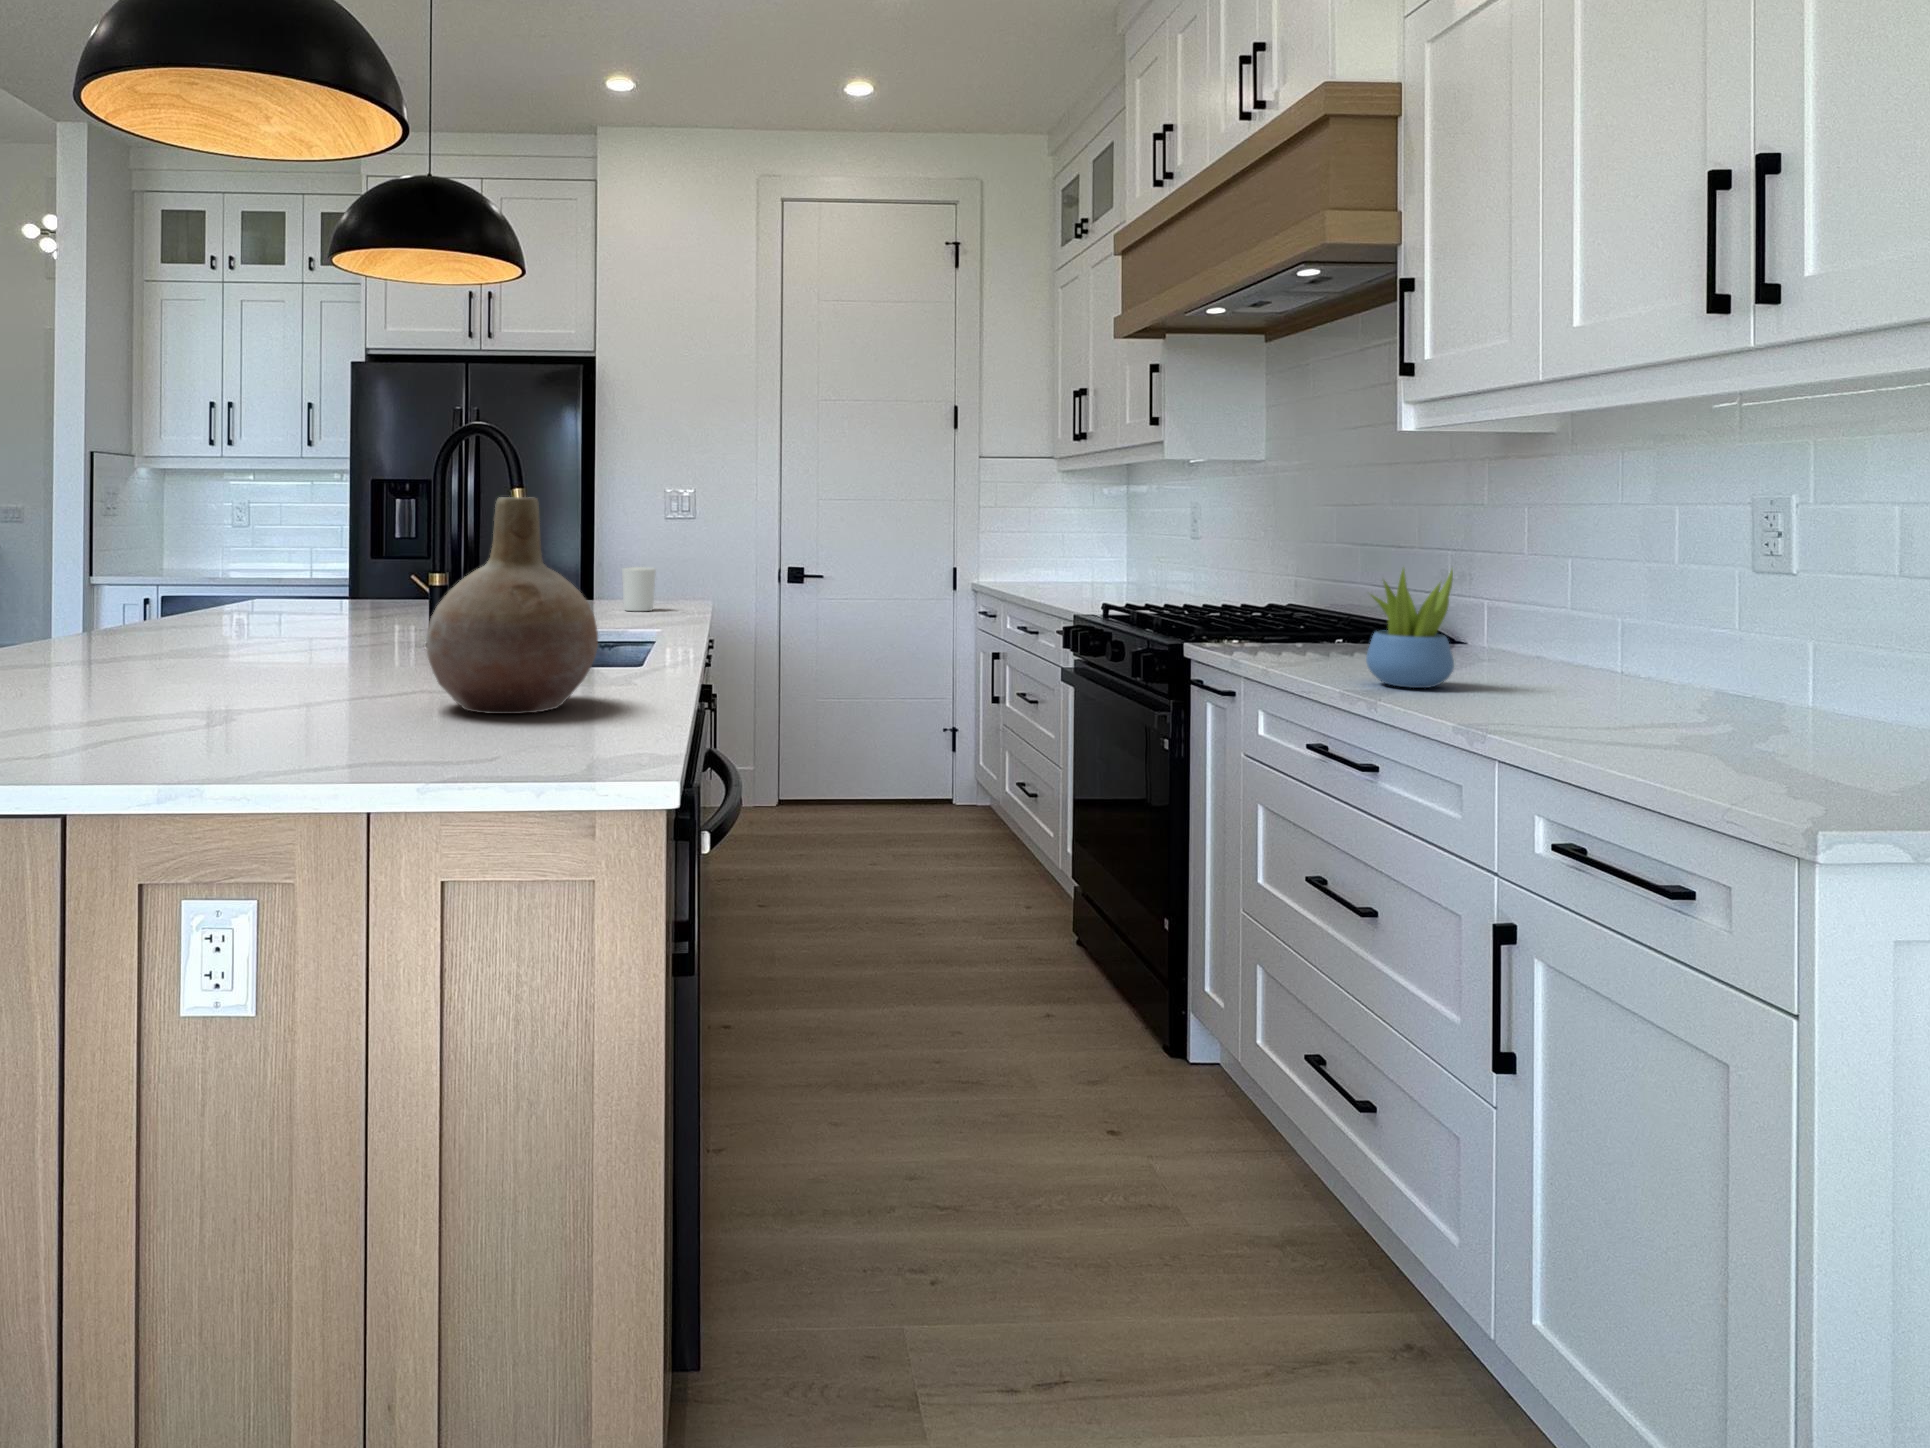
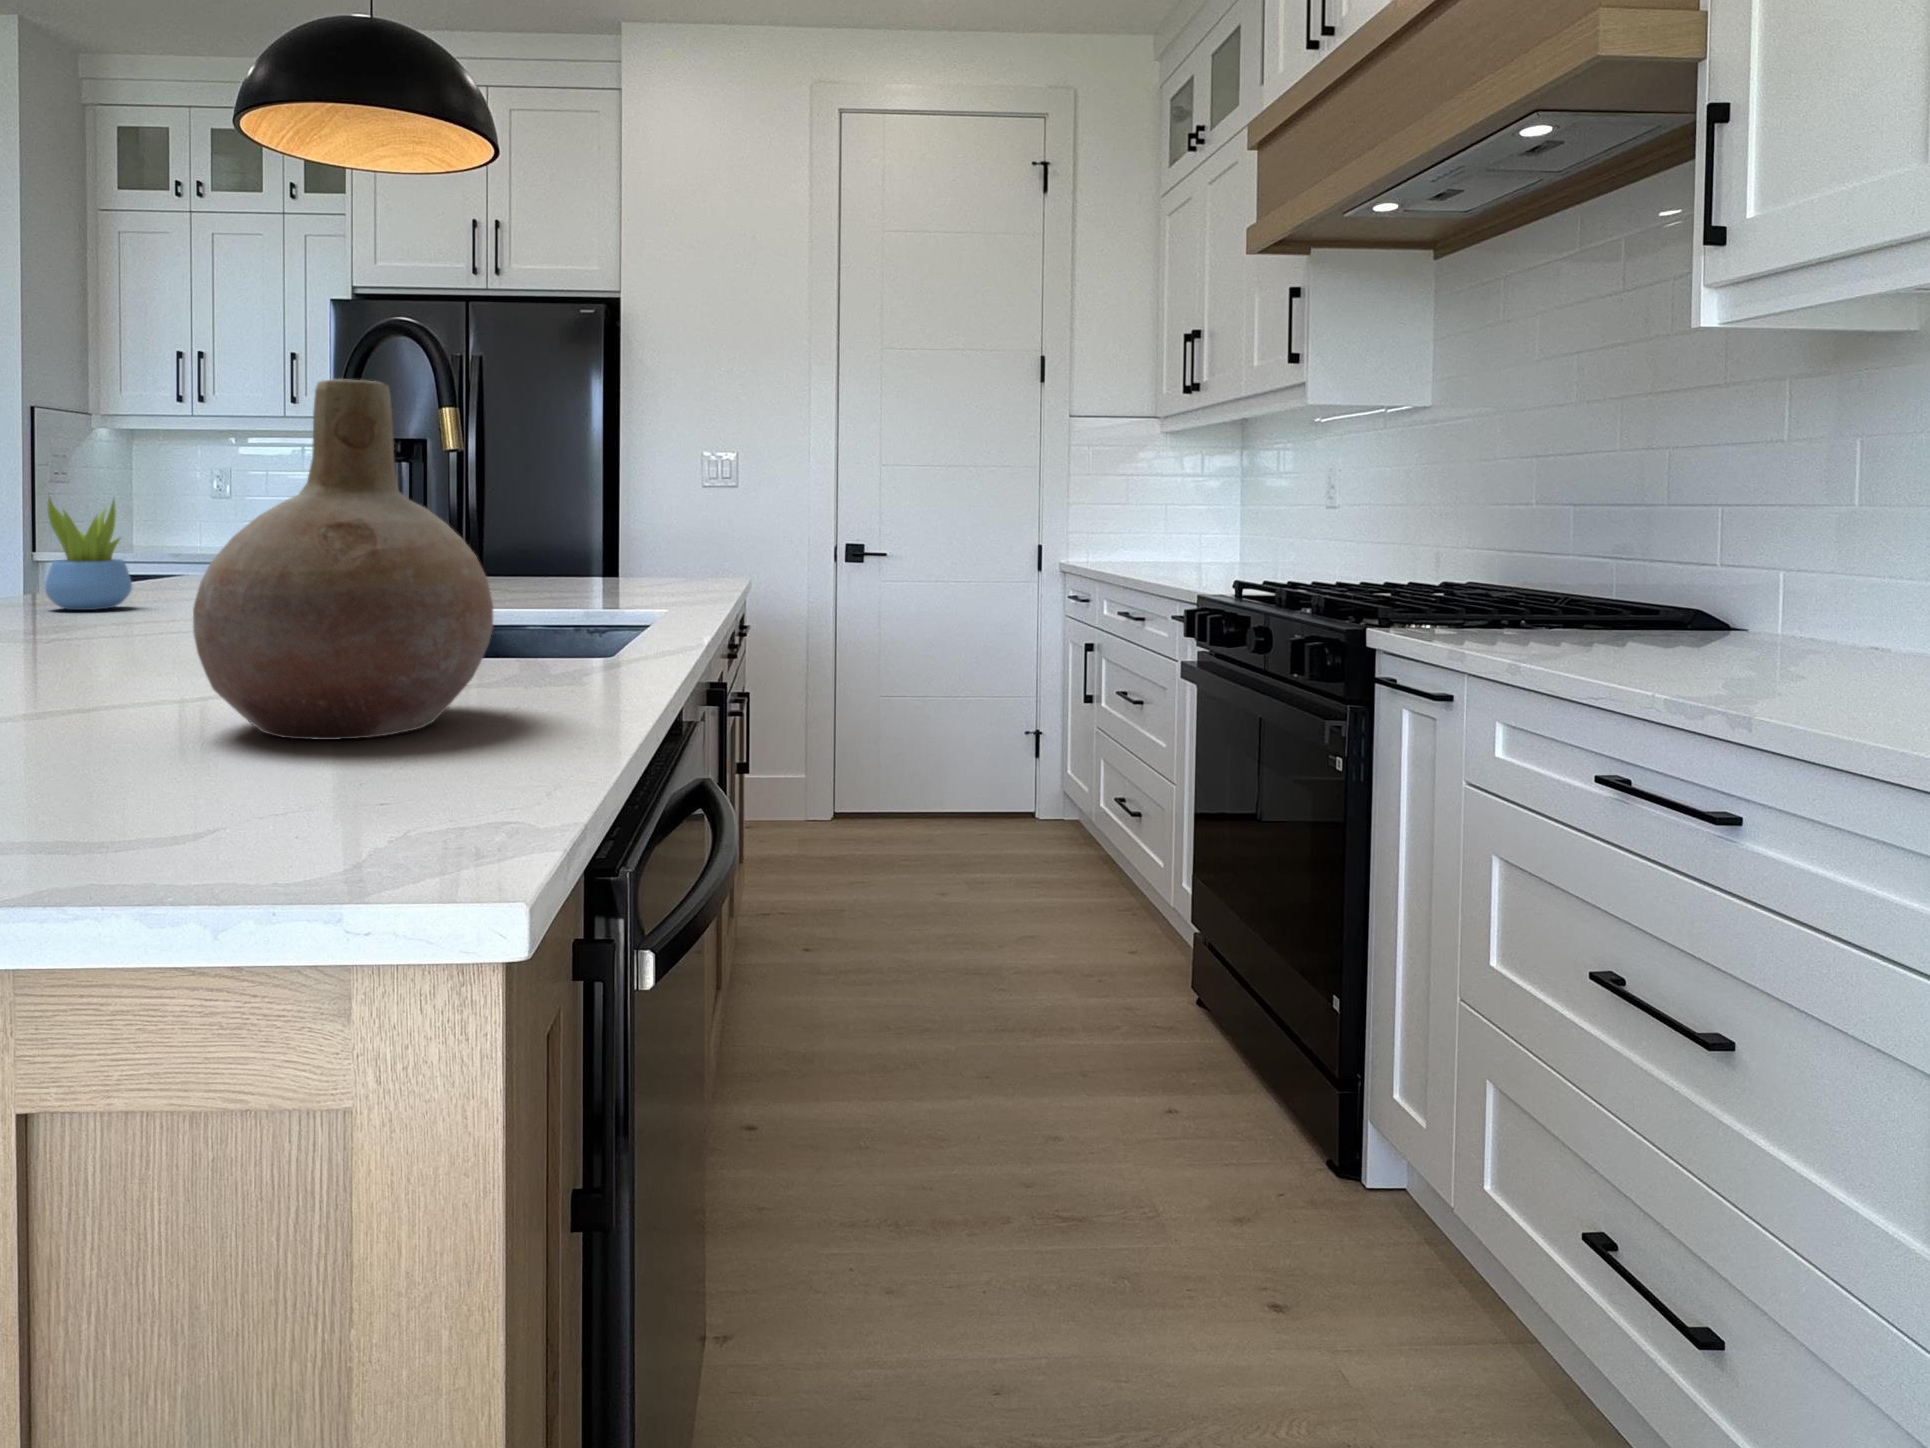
candle holder: present [622,567,656,611] -> none [632,537,675,591]
succulent plant: present [1366,569,1454,688] -> present [45,497,132,610]

